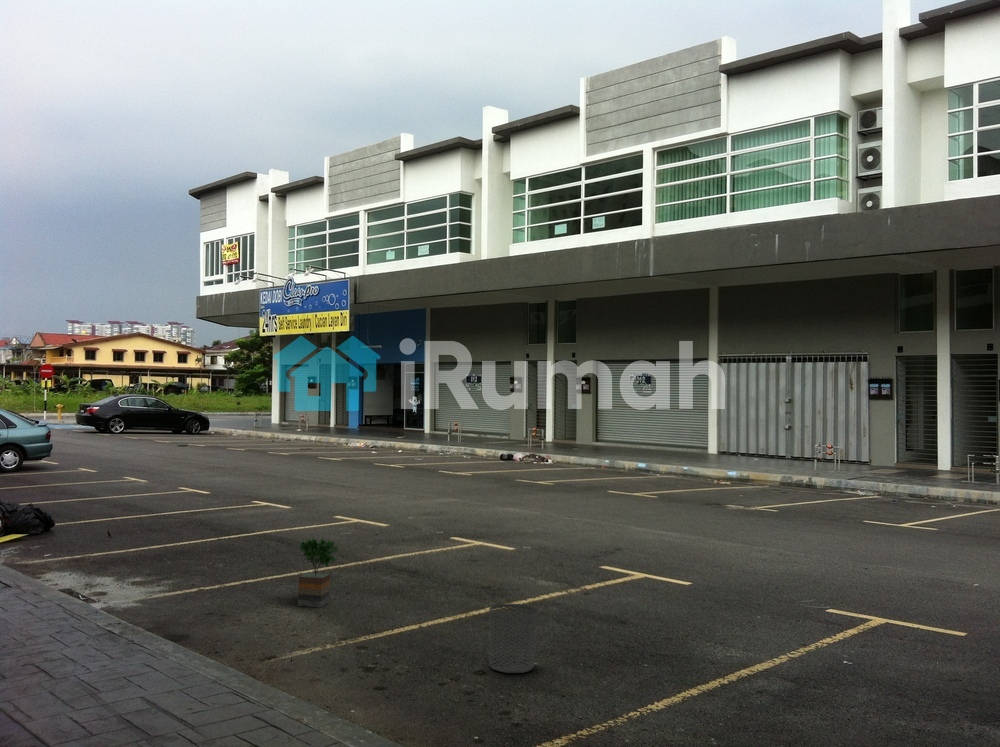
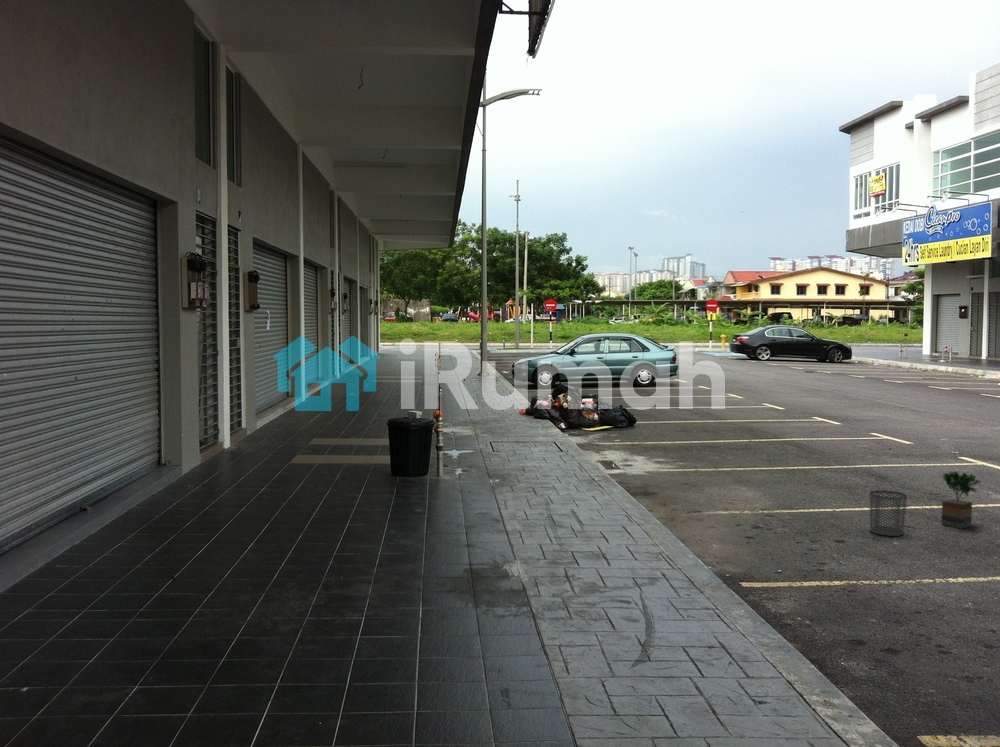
potted tree: present [298,539,339,608] -> present [941,472,980,529]

